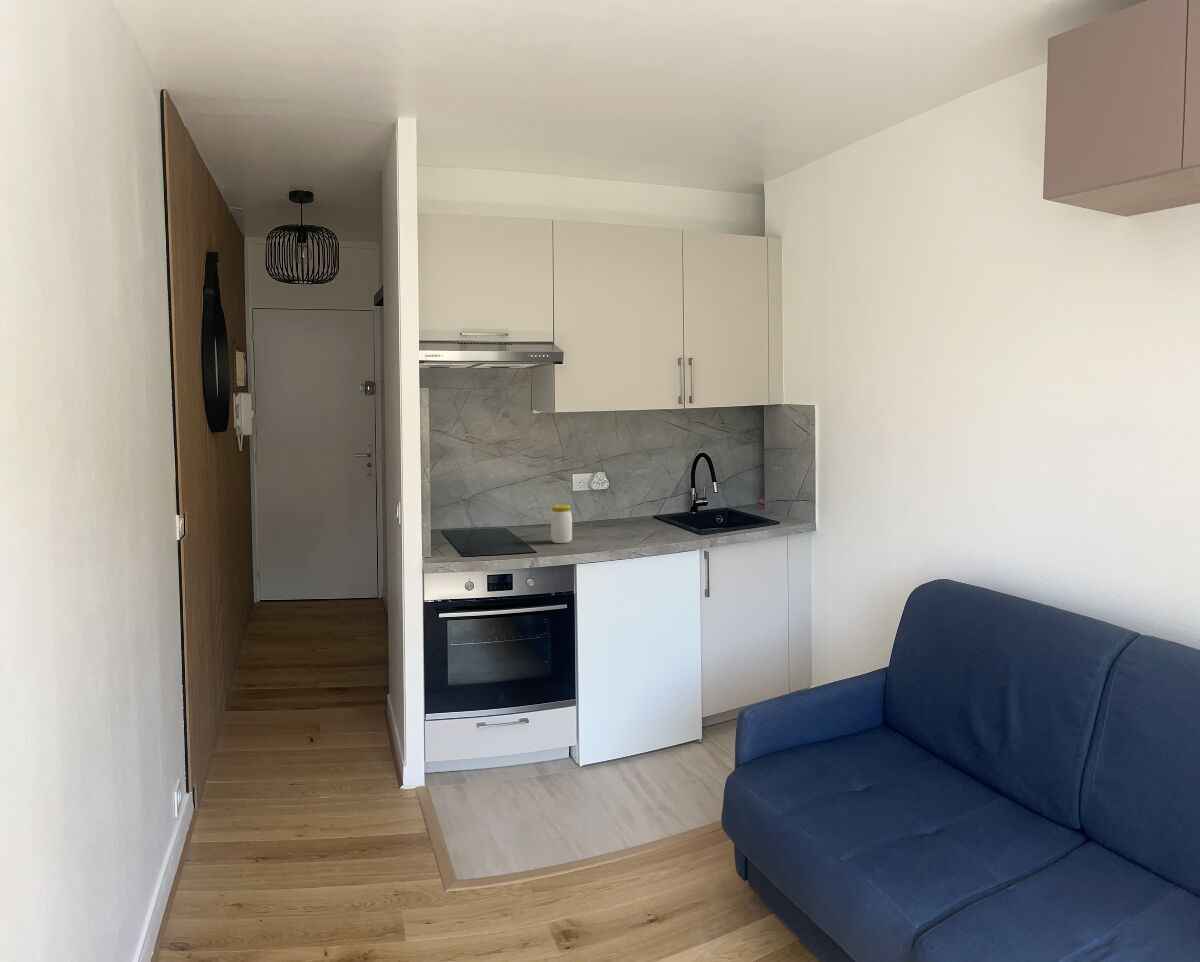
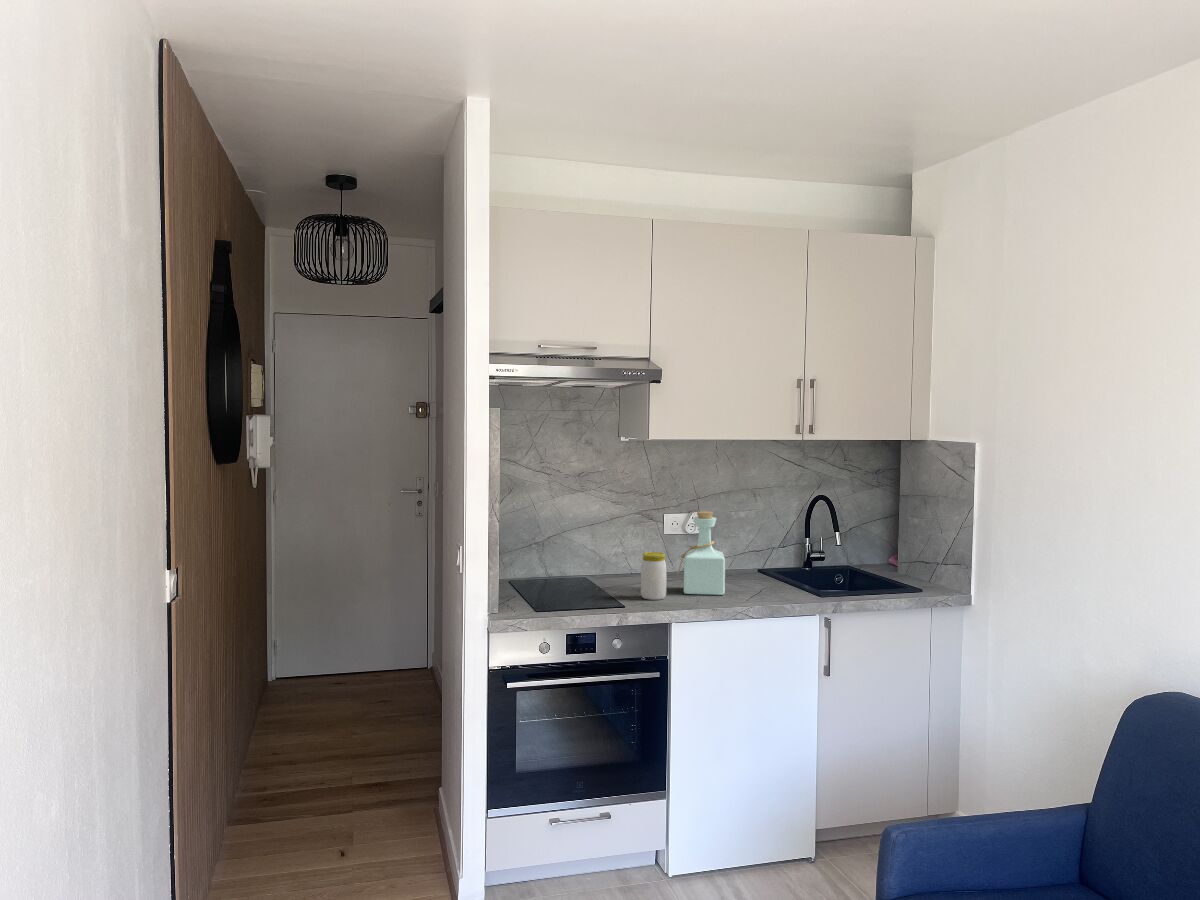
bottle: none [582,470,621,538] -> present [677,511,725,595]

